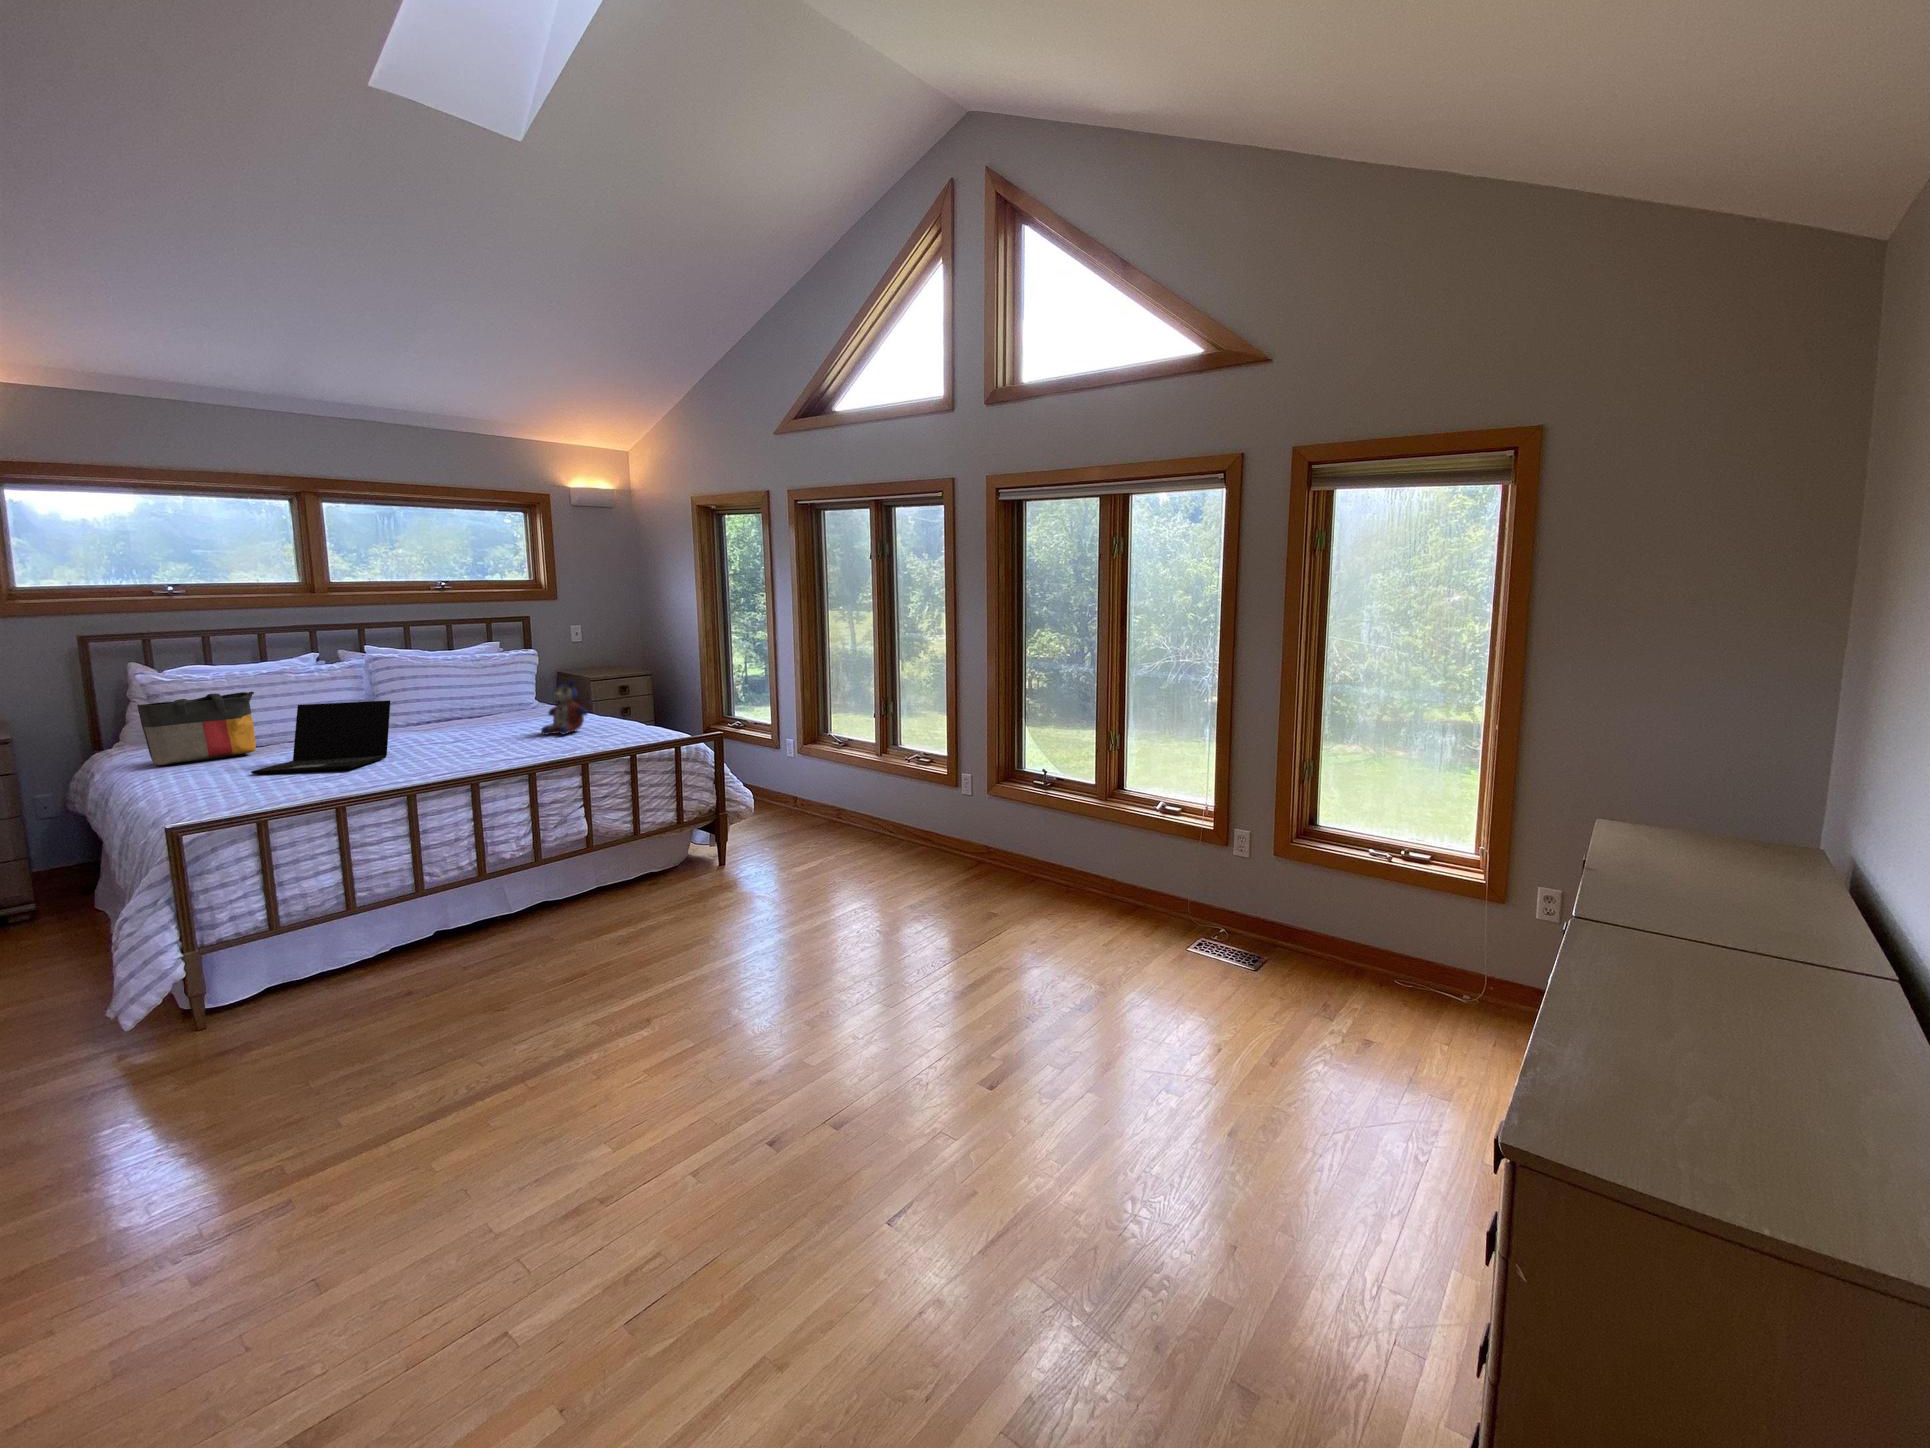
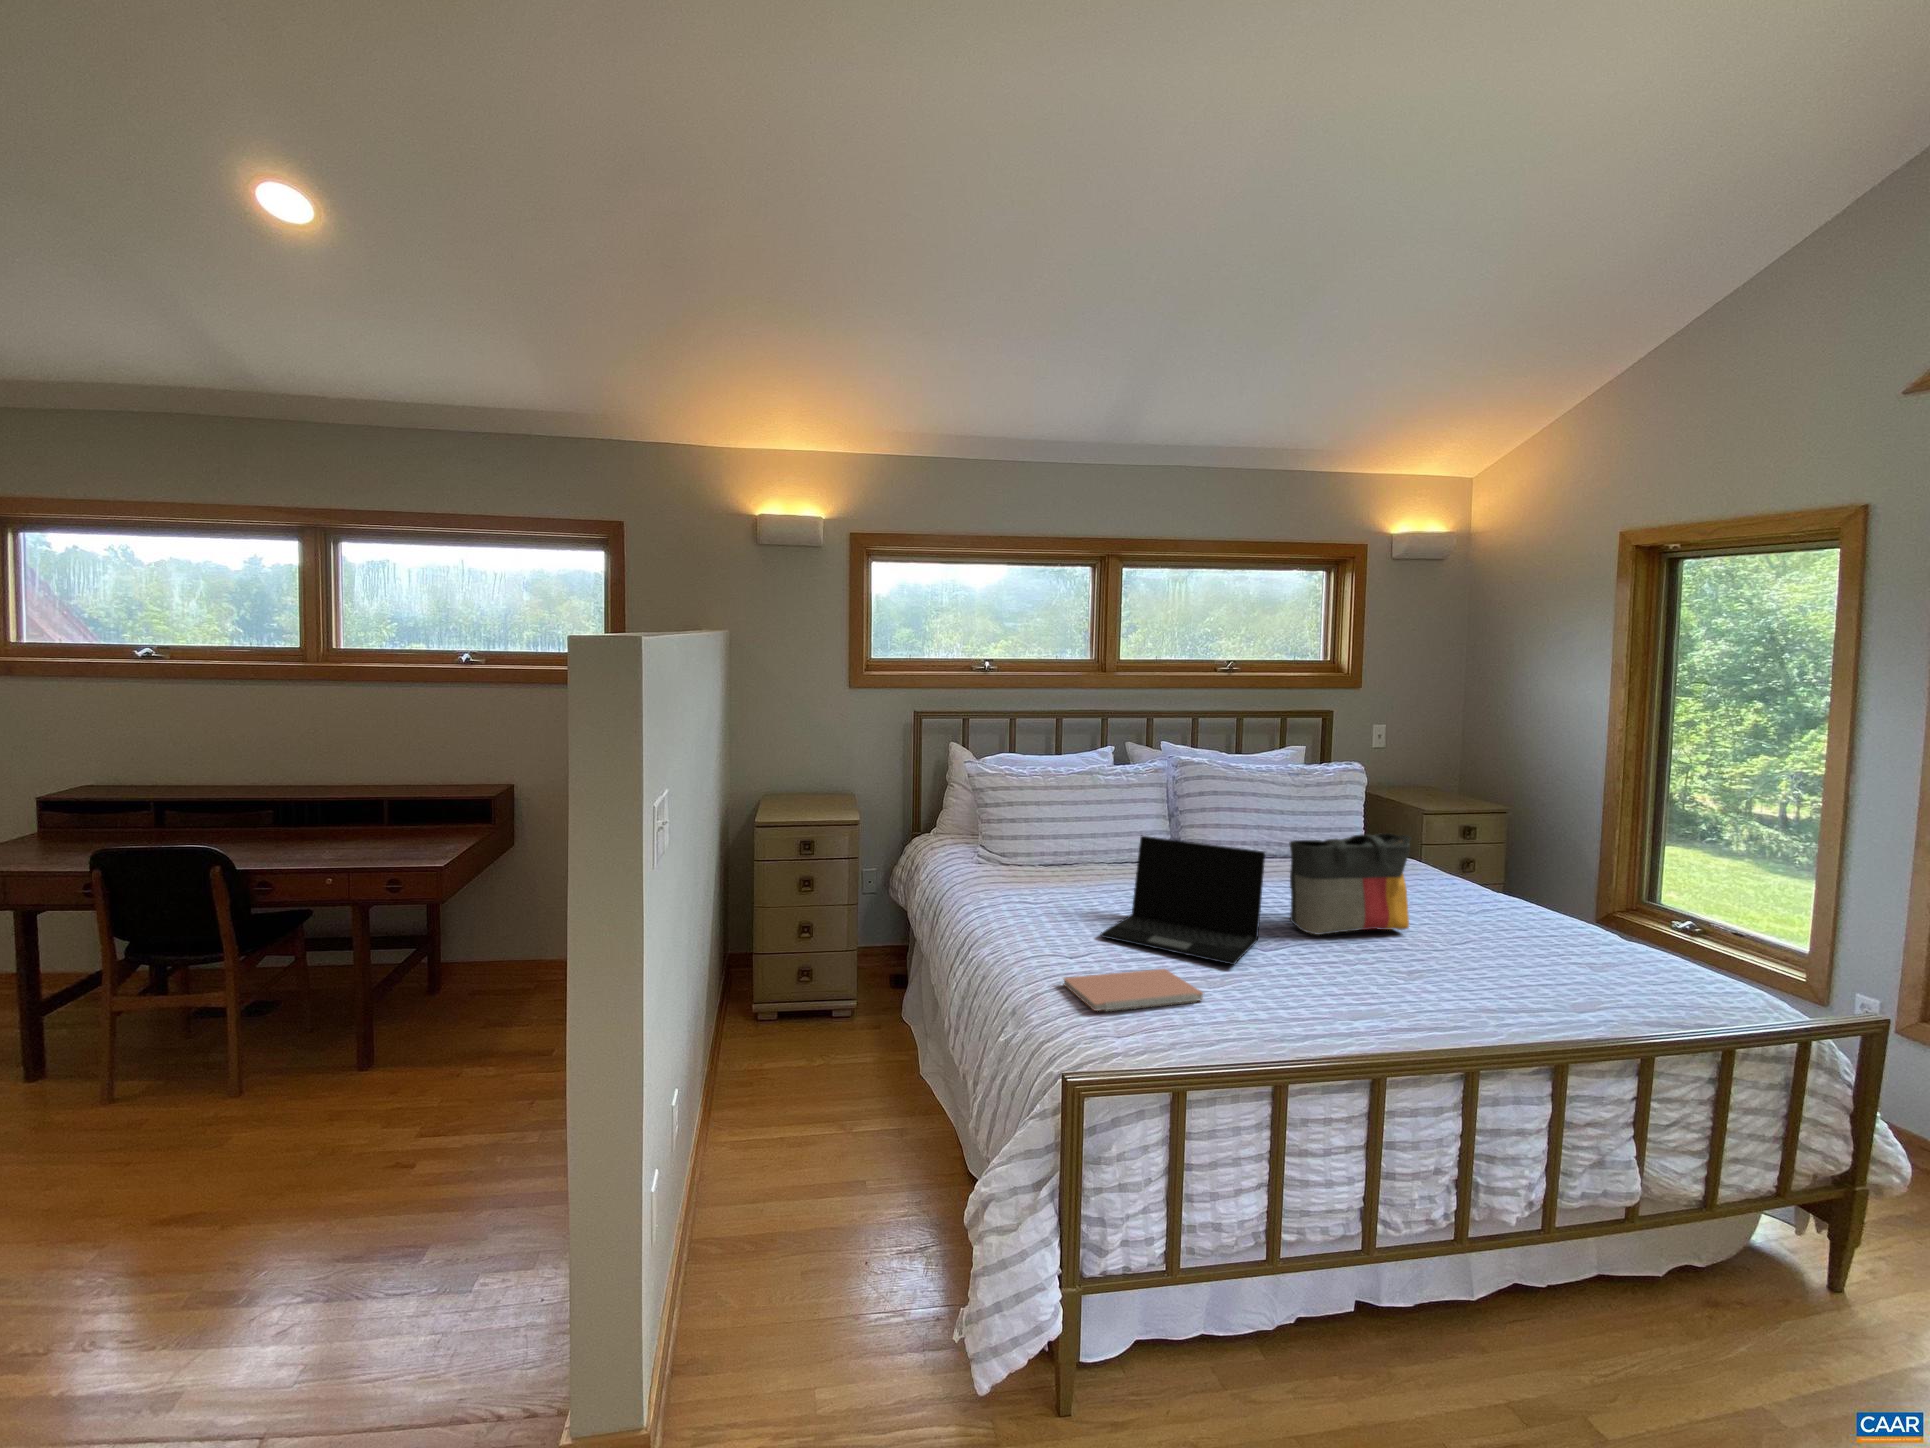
stuffed bear: present [541,680,588,735] -> none [1462,842,1551,944]
tote bag: present [137,692,256,765] -> present [1289,833,1411,935]
notebook: none [194,777,310,801] -> present [1063,969,1203,1011]

